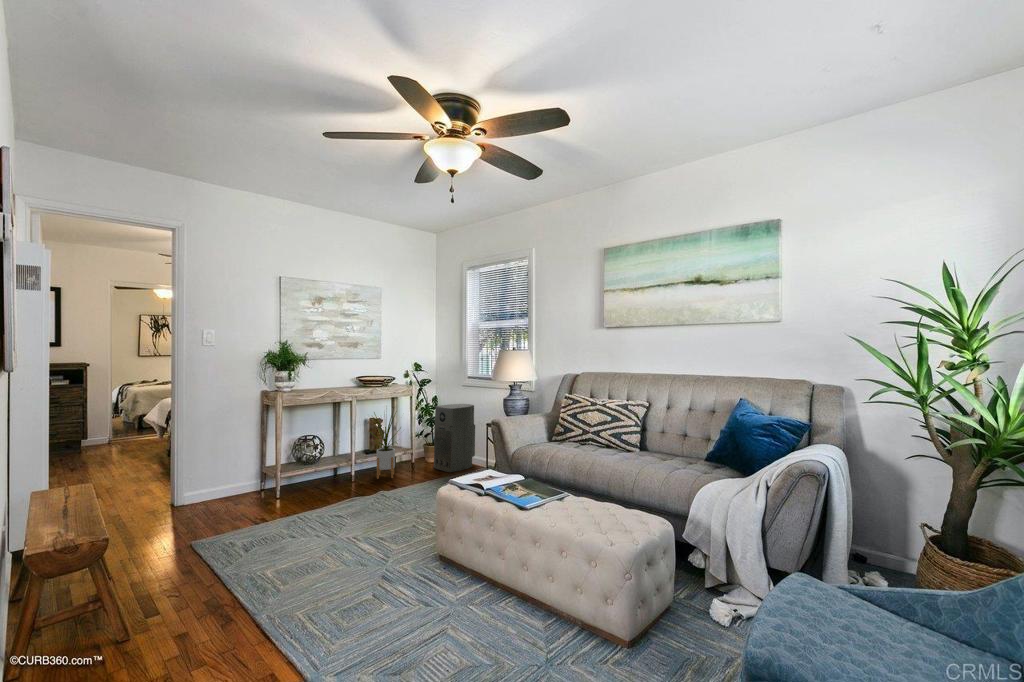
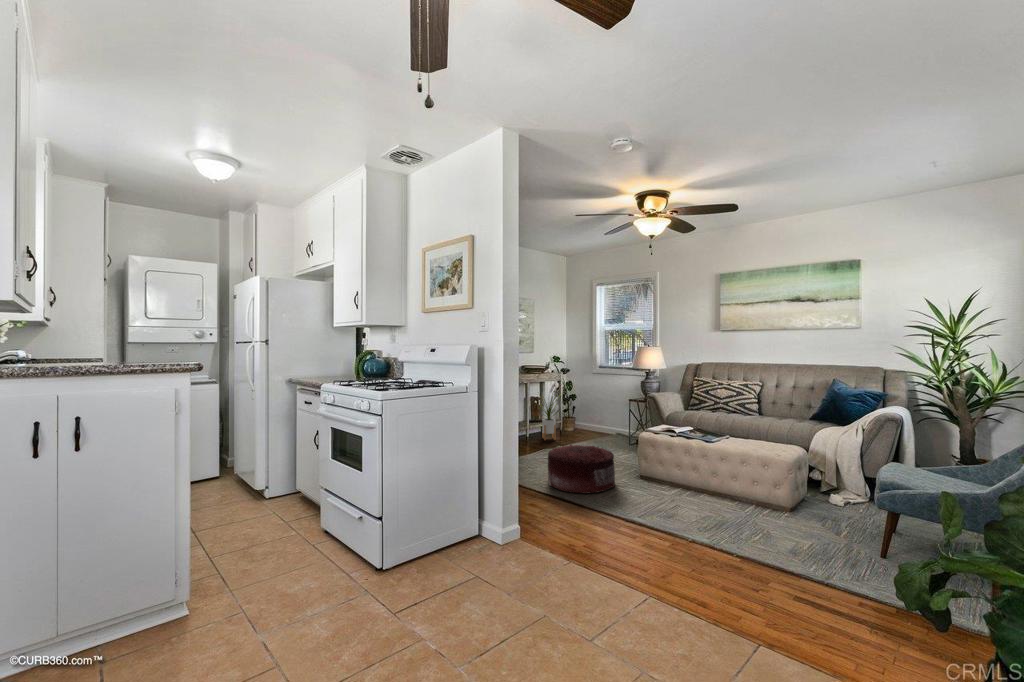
air purifier: present [434,404,475,472] -> none [577,387,607,437]
pouf: none [270,502,388,599] -> present [548,445,615,494]

